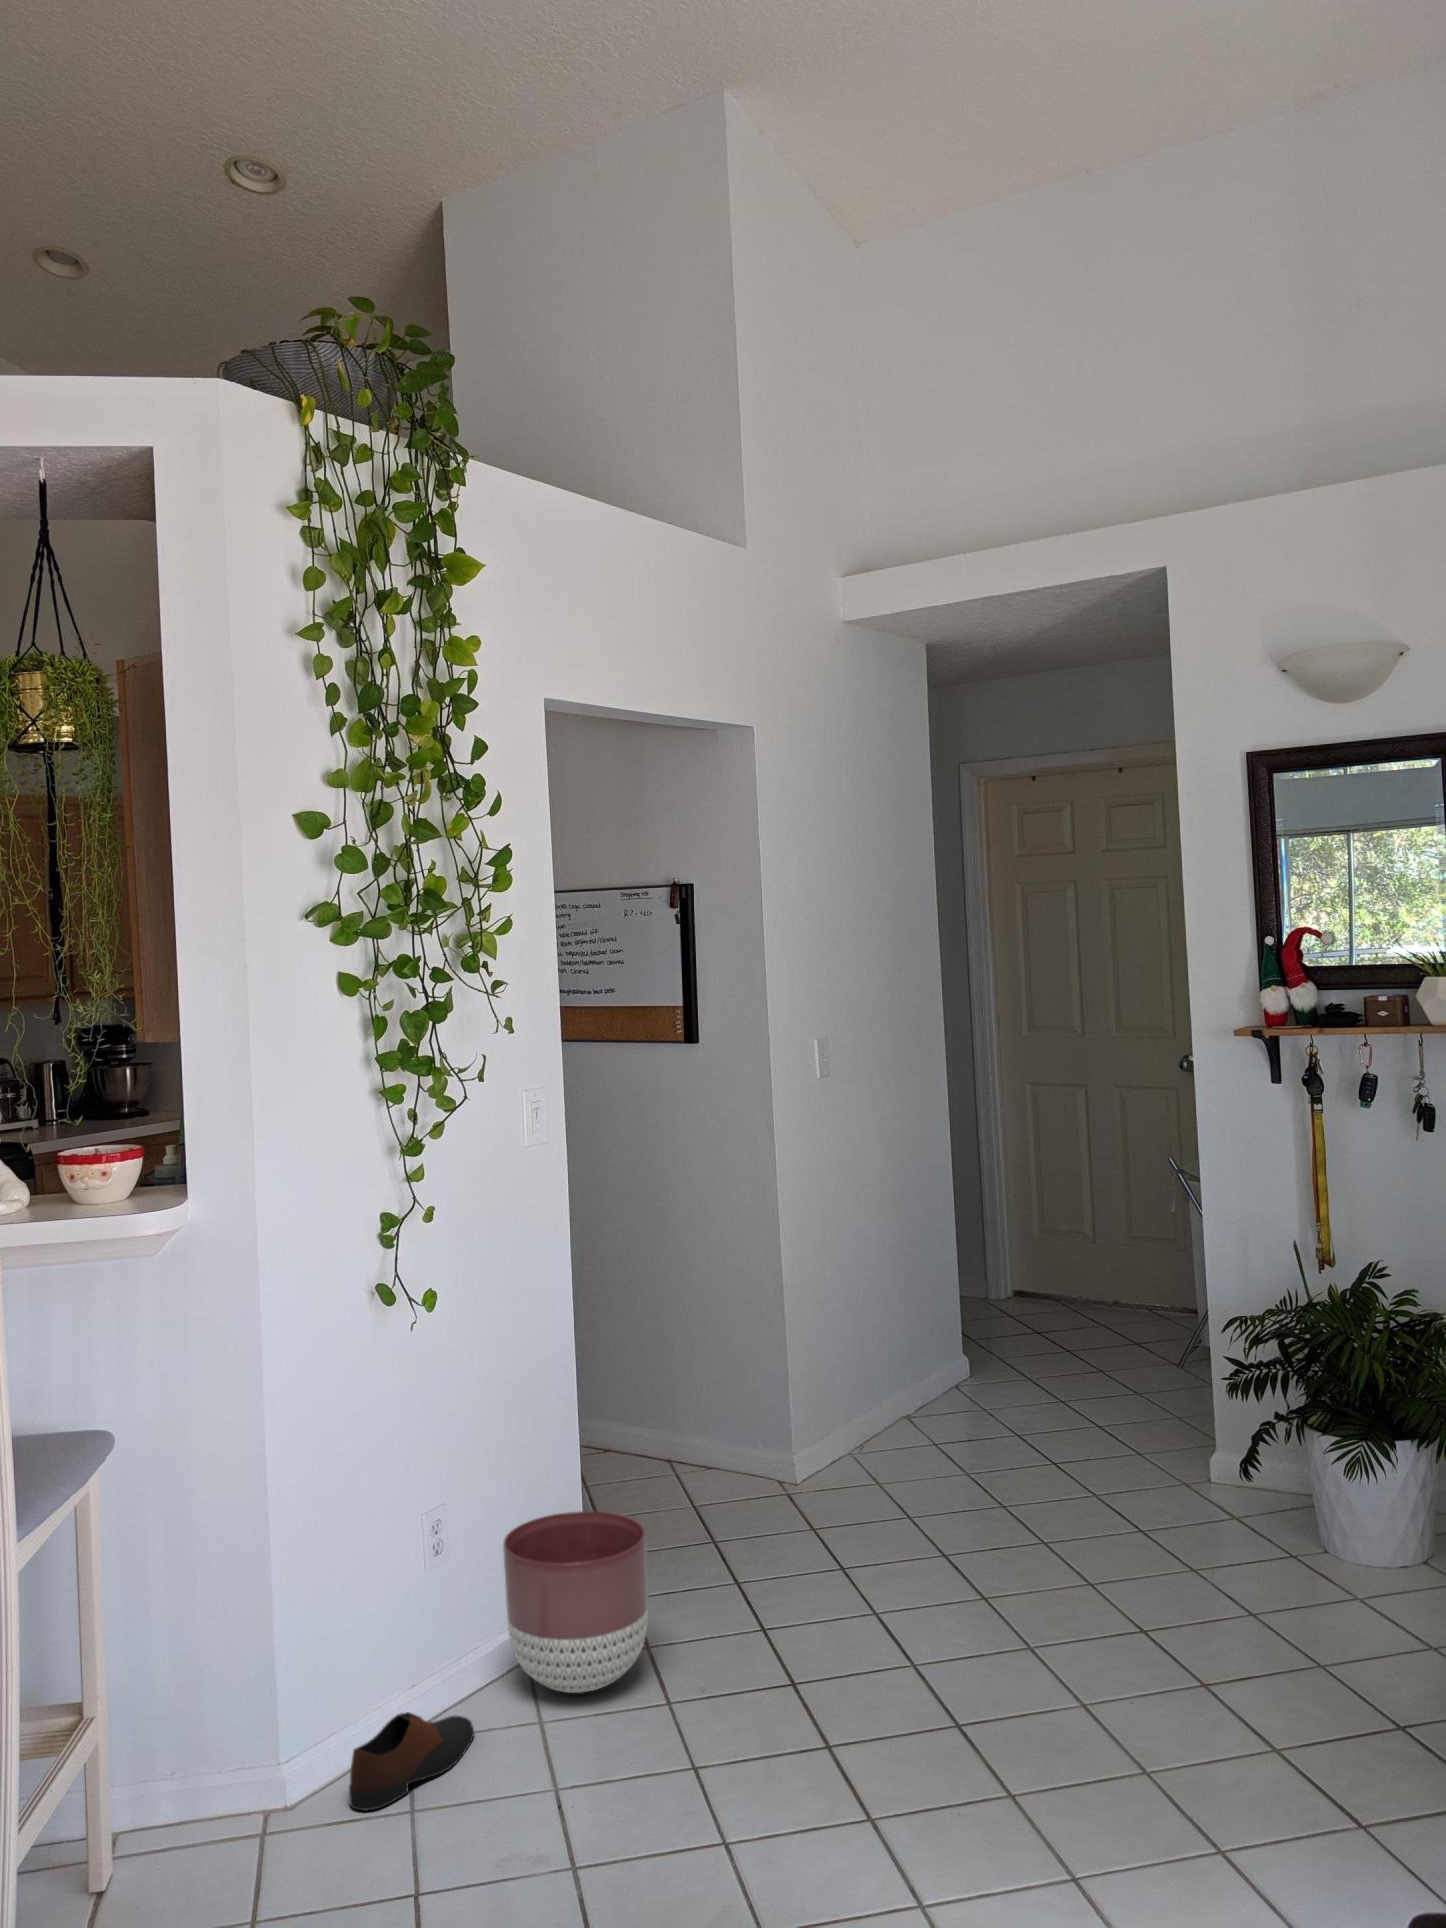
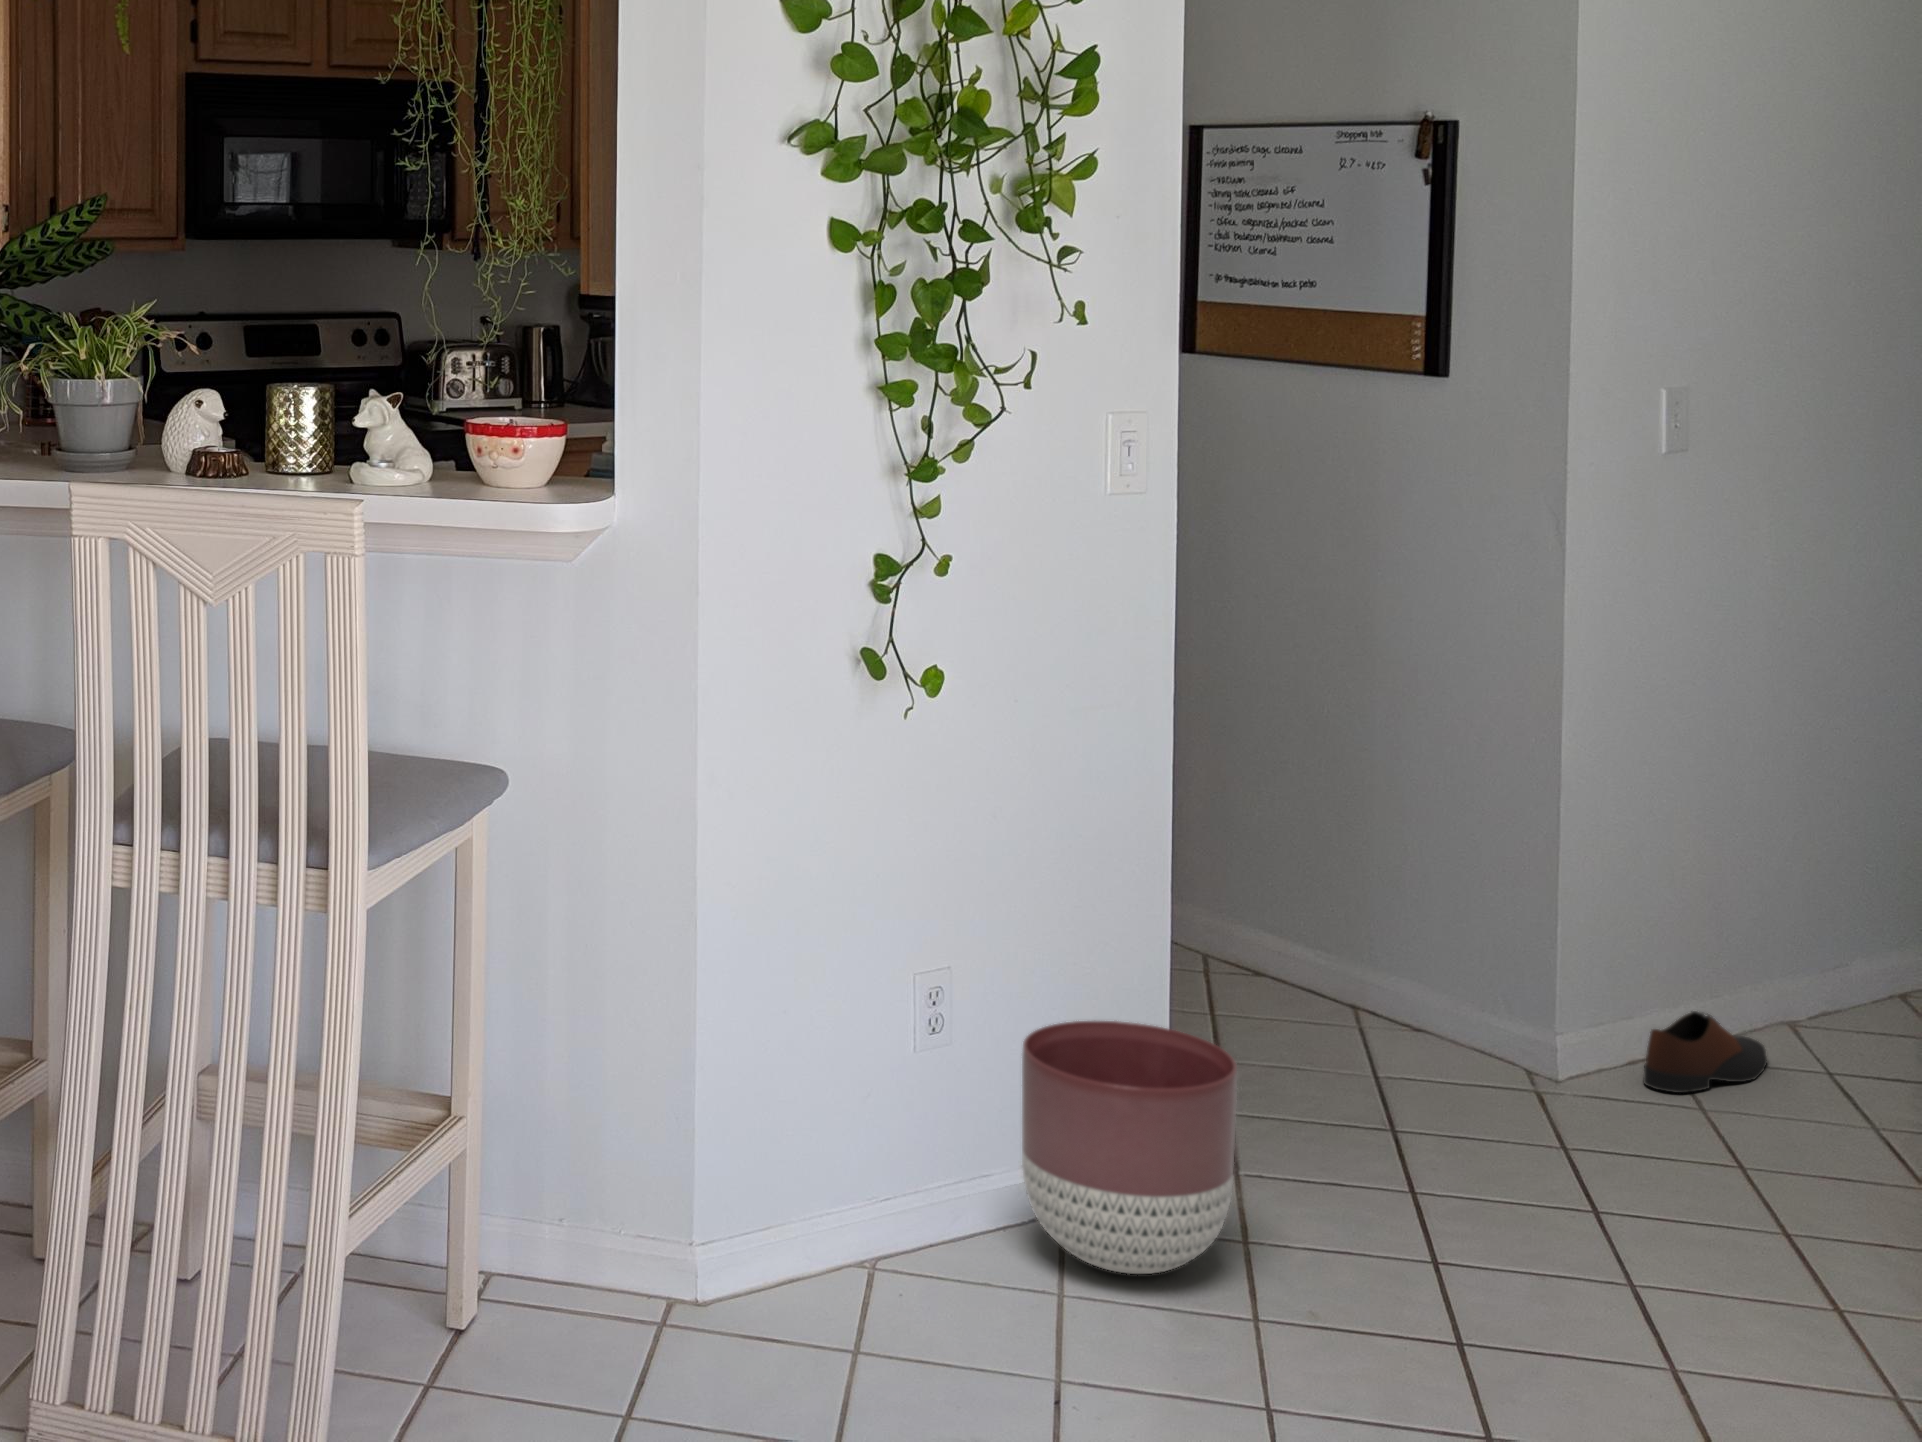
shoe: present [349,1712,474,1810] -> present [1644,1011,1767,1093]

